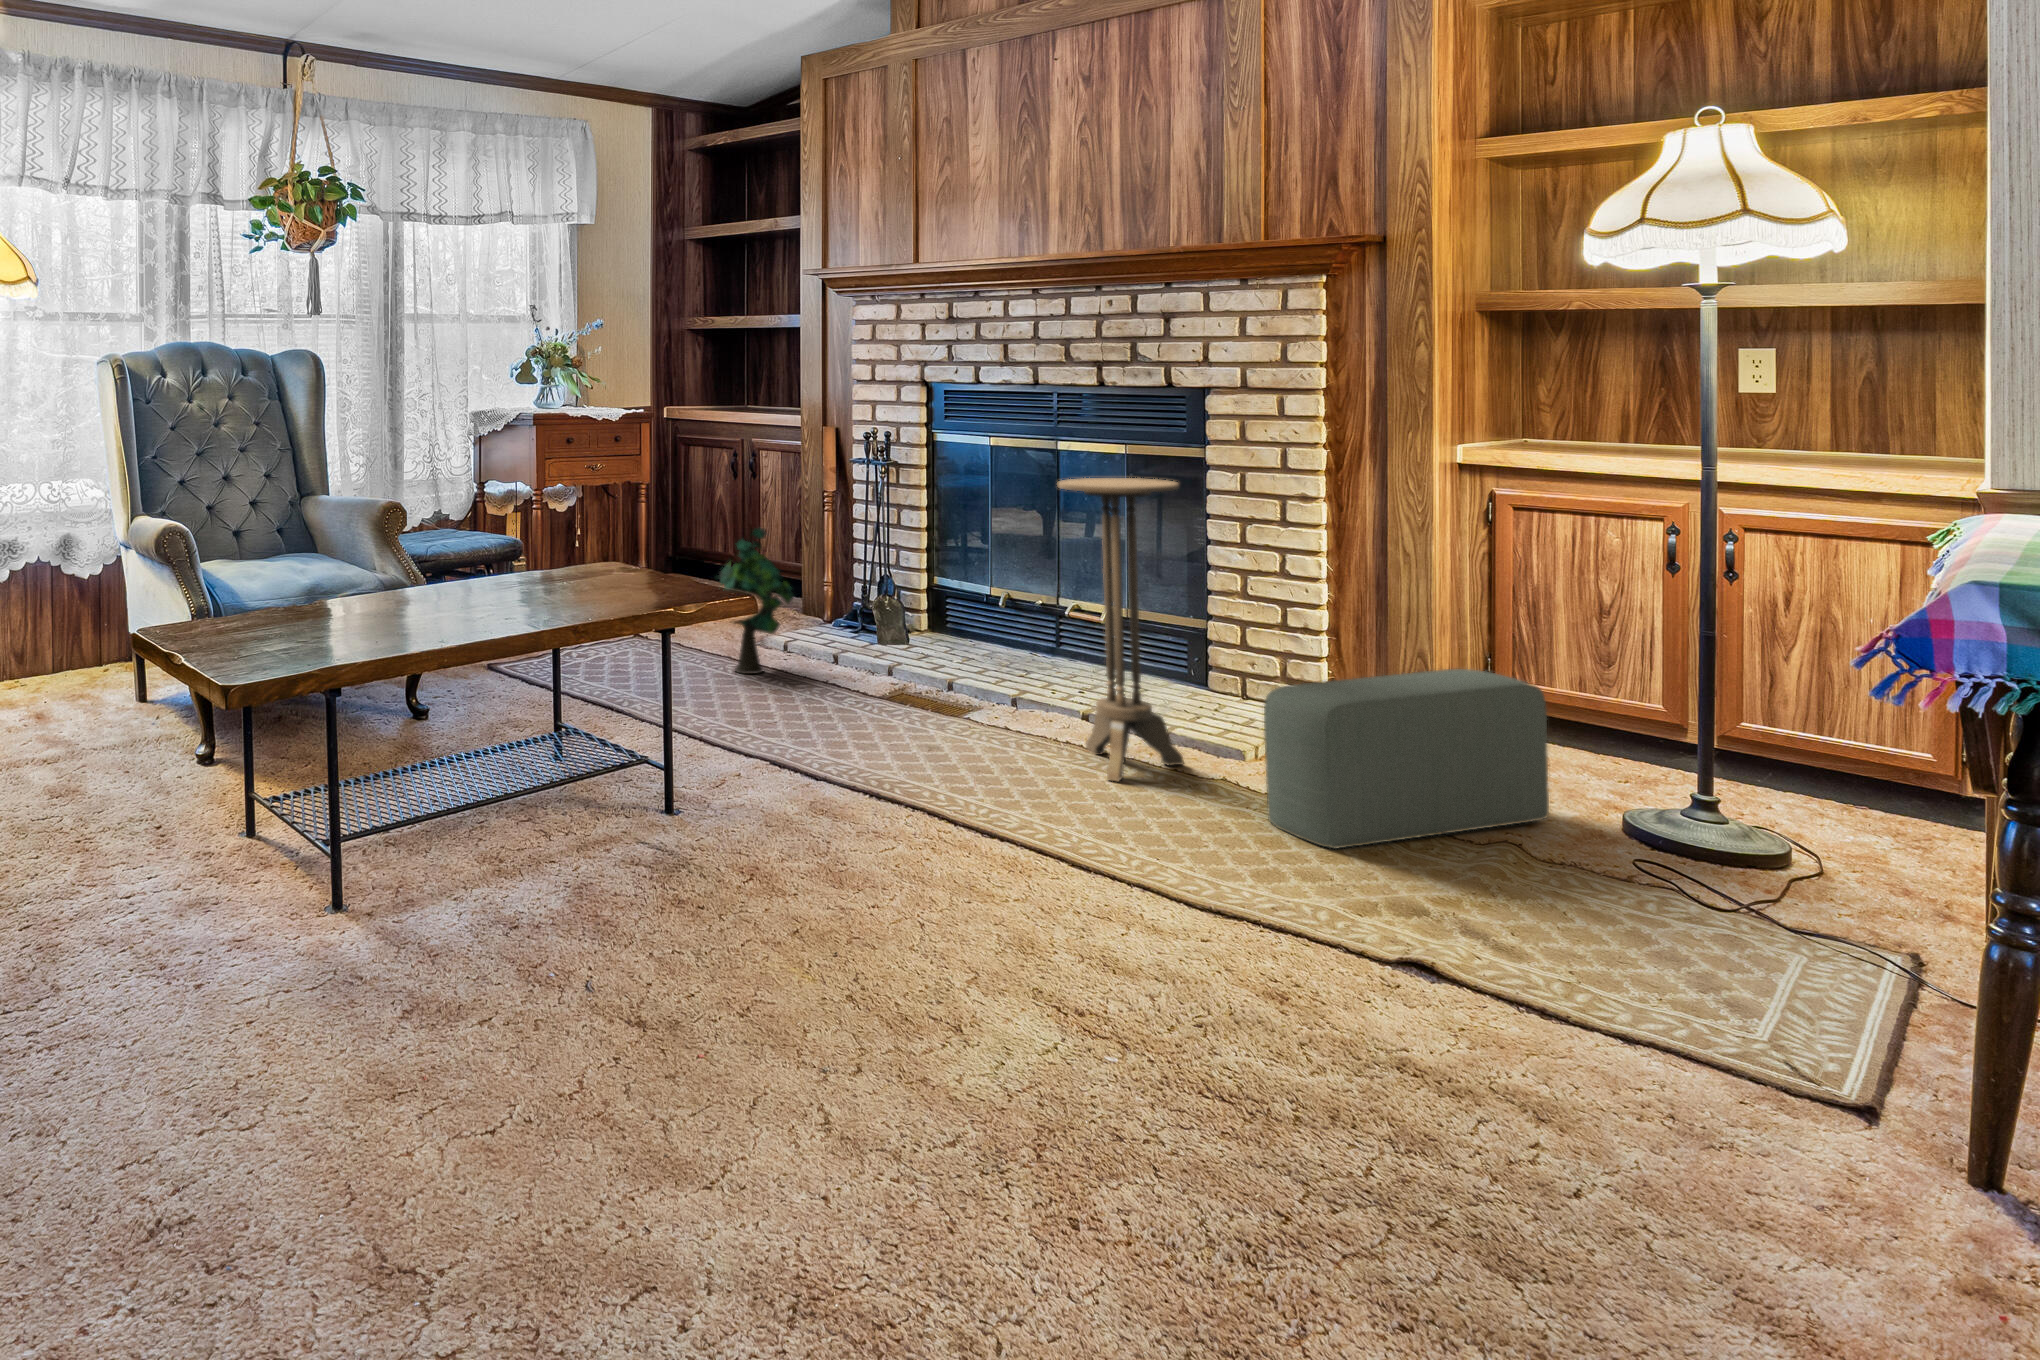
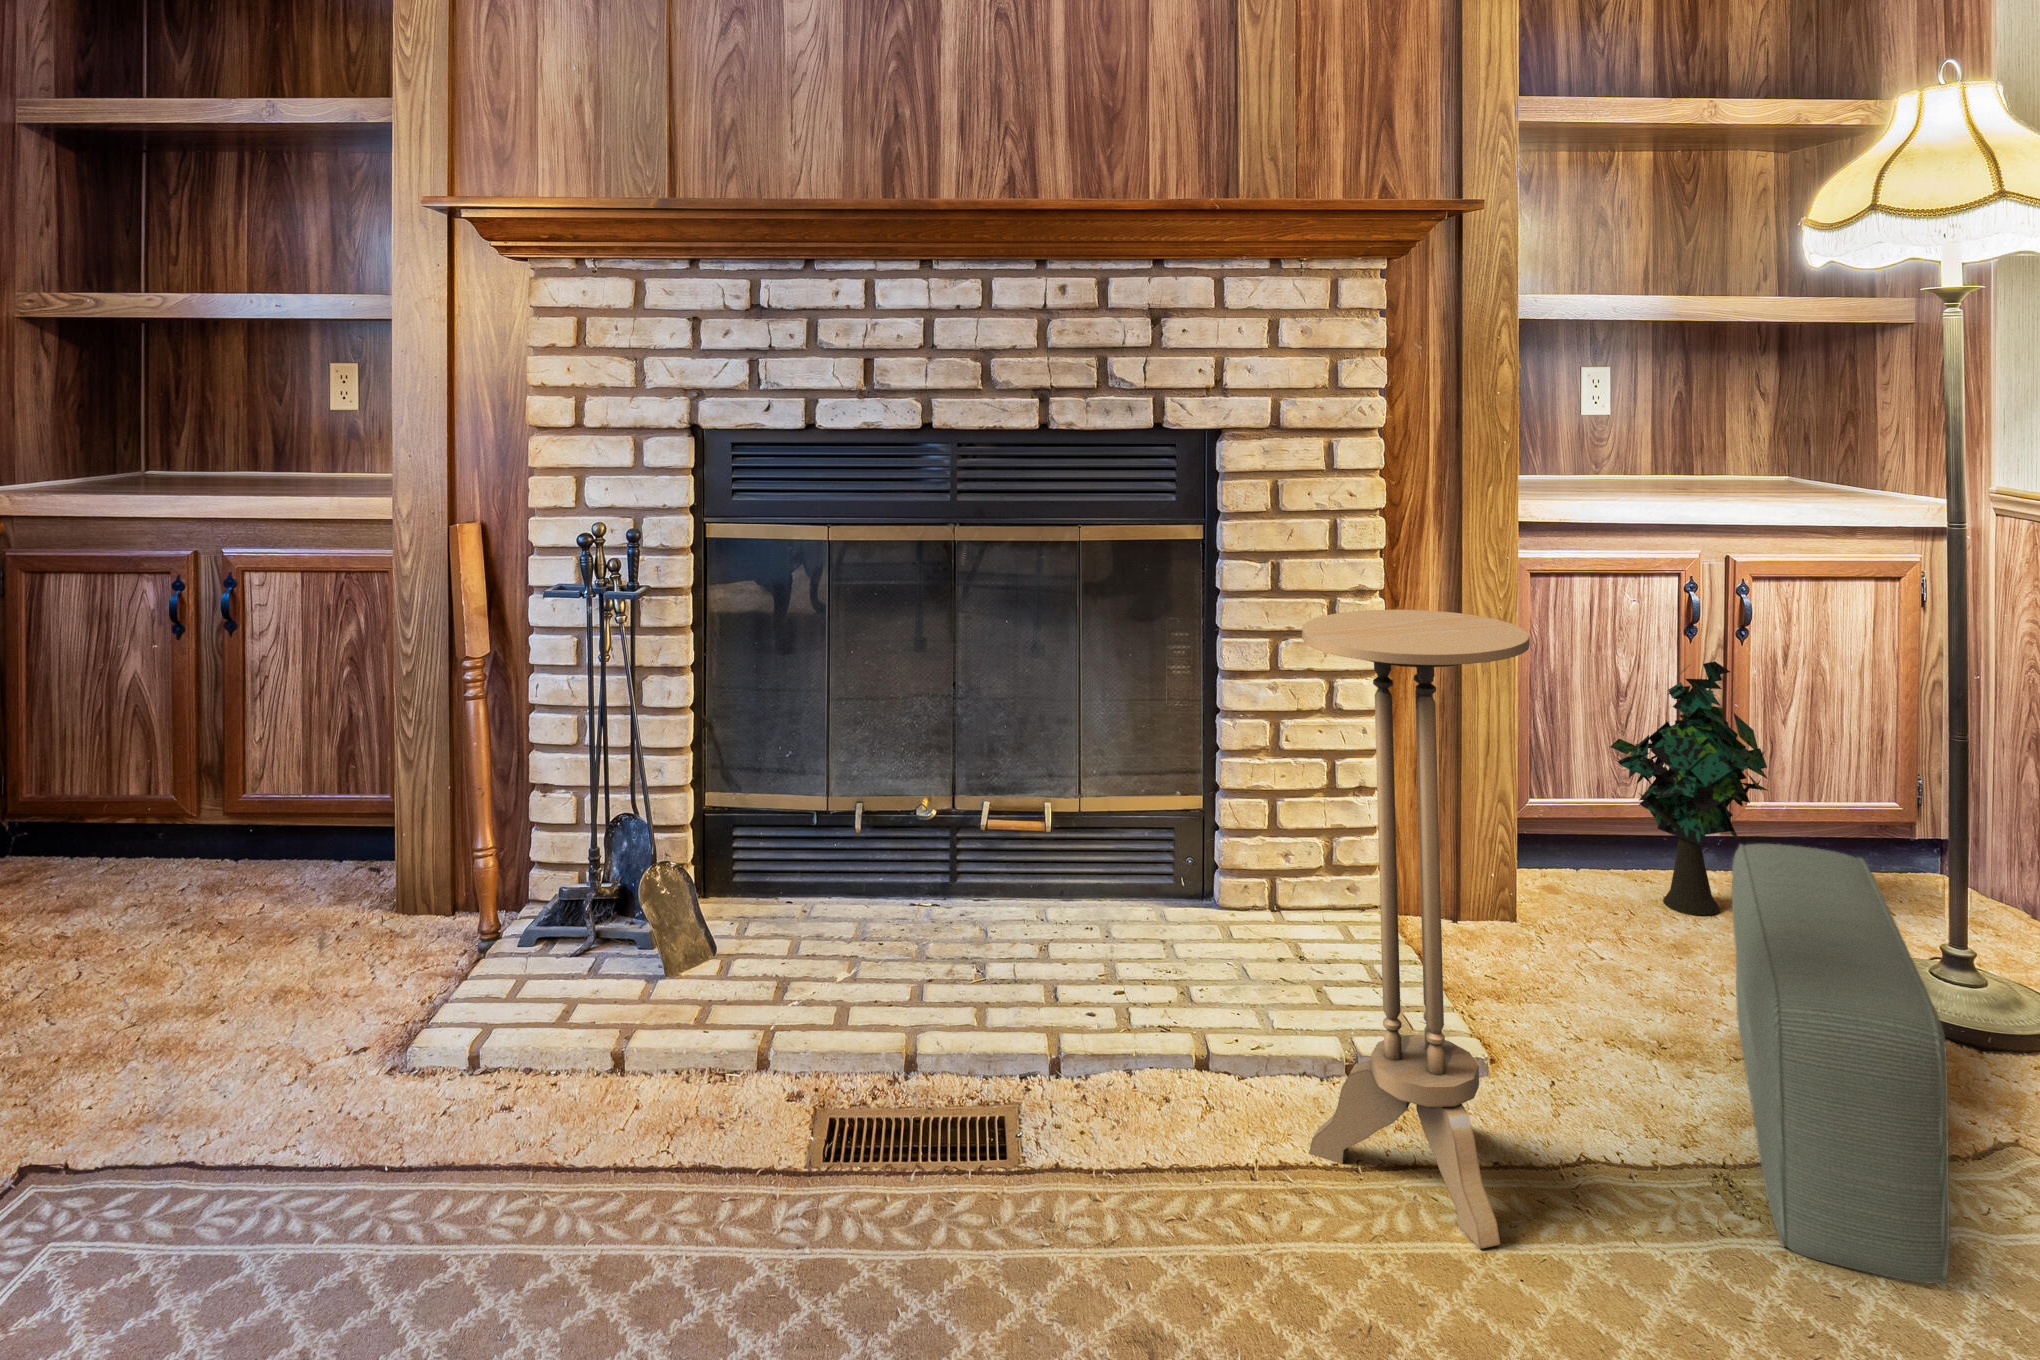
decorative plant: present [714,528,795,674] -> present [1610,661,1767,915]

